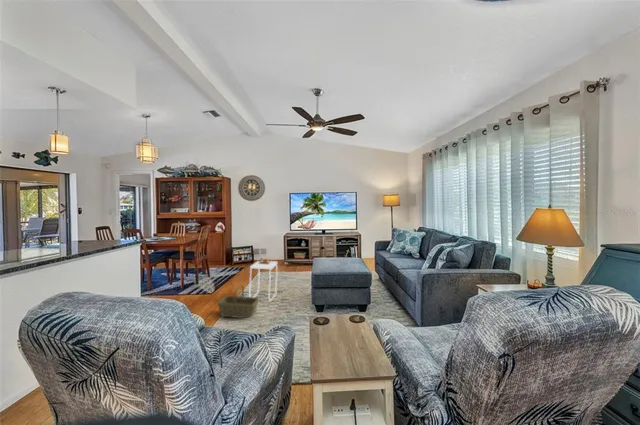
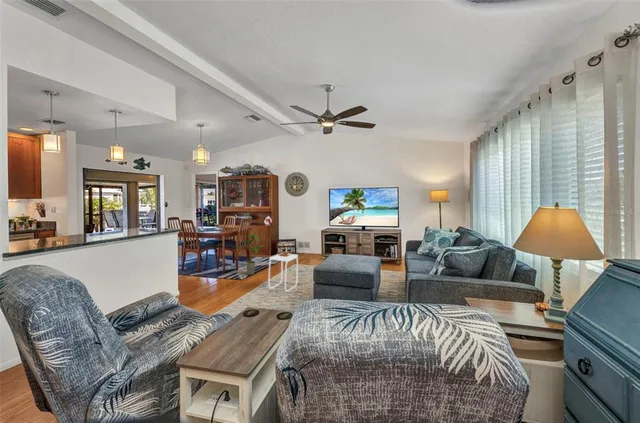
house plant: none [207,242,232,287] -> present [245,234,264,275]
basket: present [218,286,259,318] -> none [233,275,271,305]

